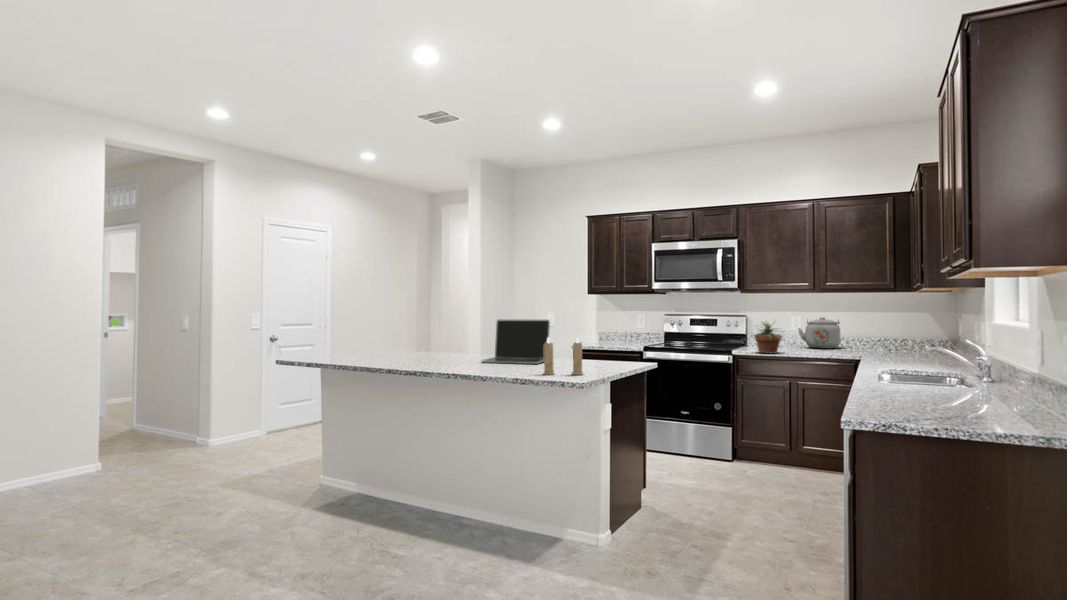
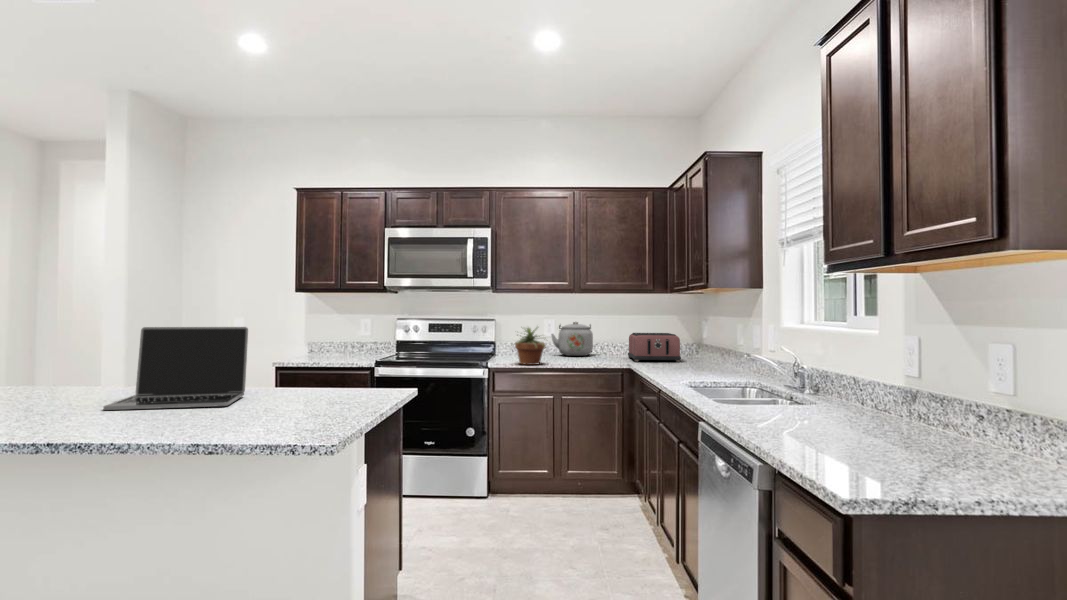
toaster: none [873,328,925,356] -> present [628,333,681,362]
candle: present [544,338,583,375] -> none [245,358,329,437]

